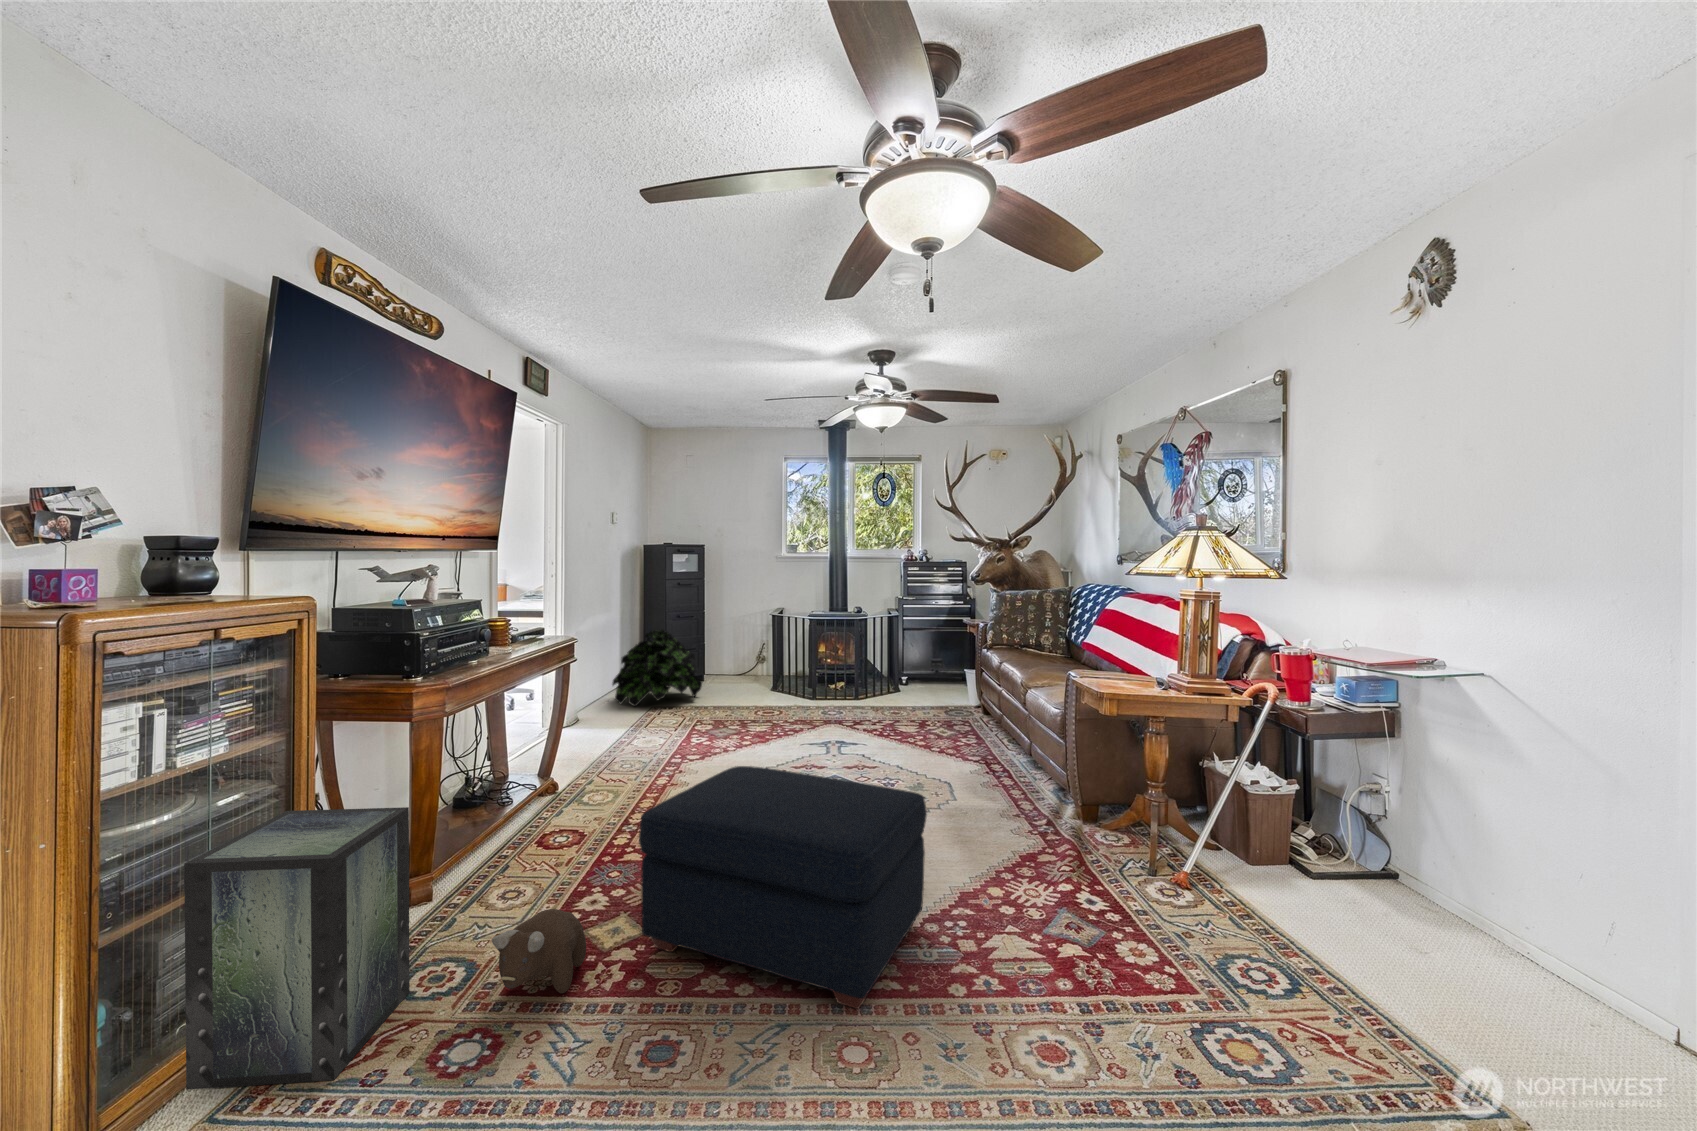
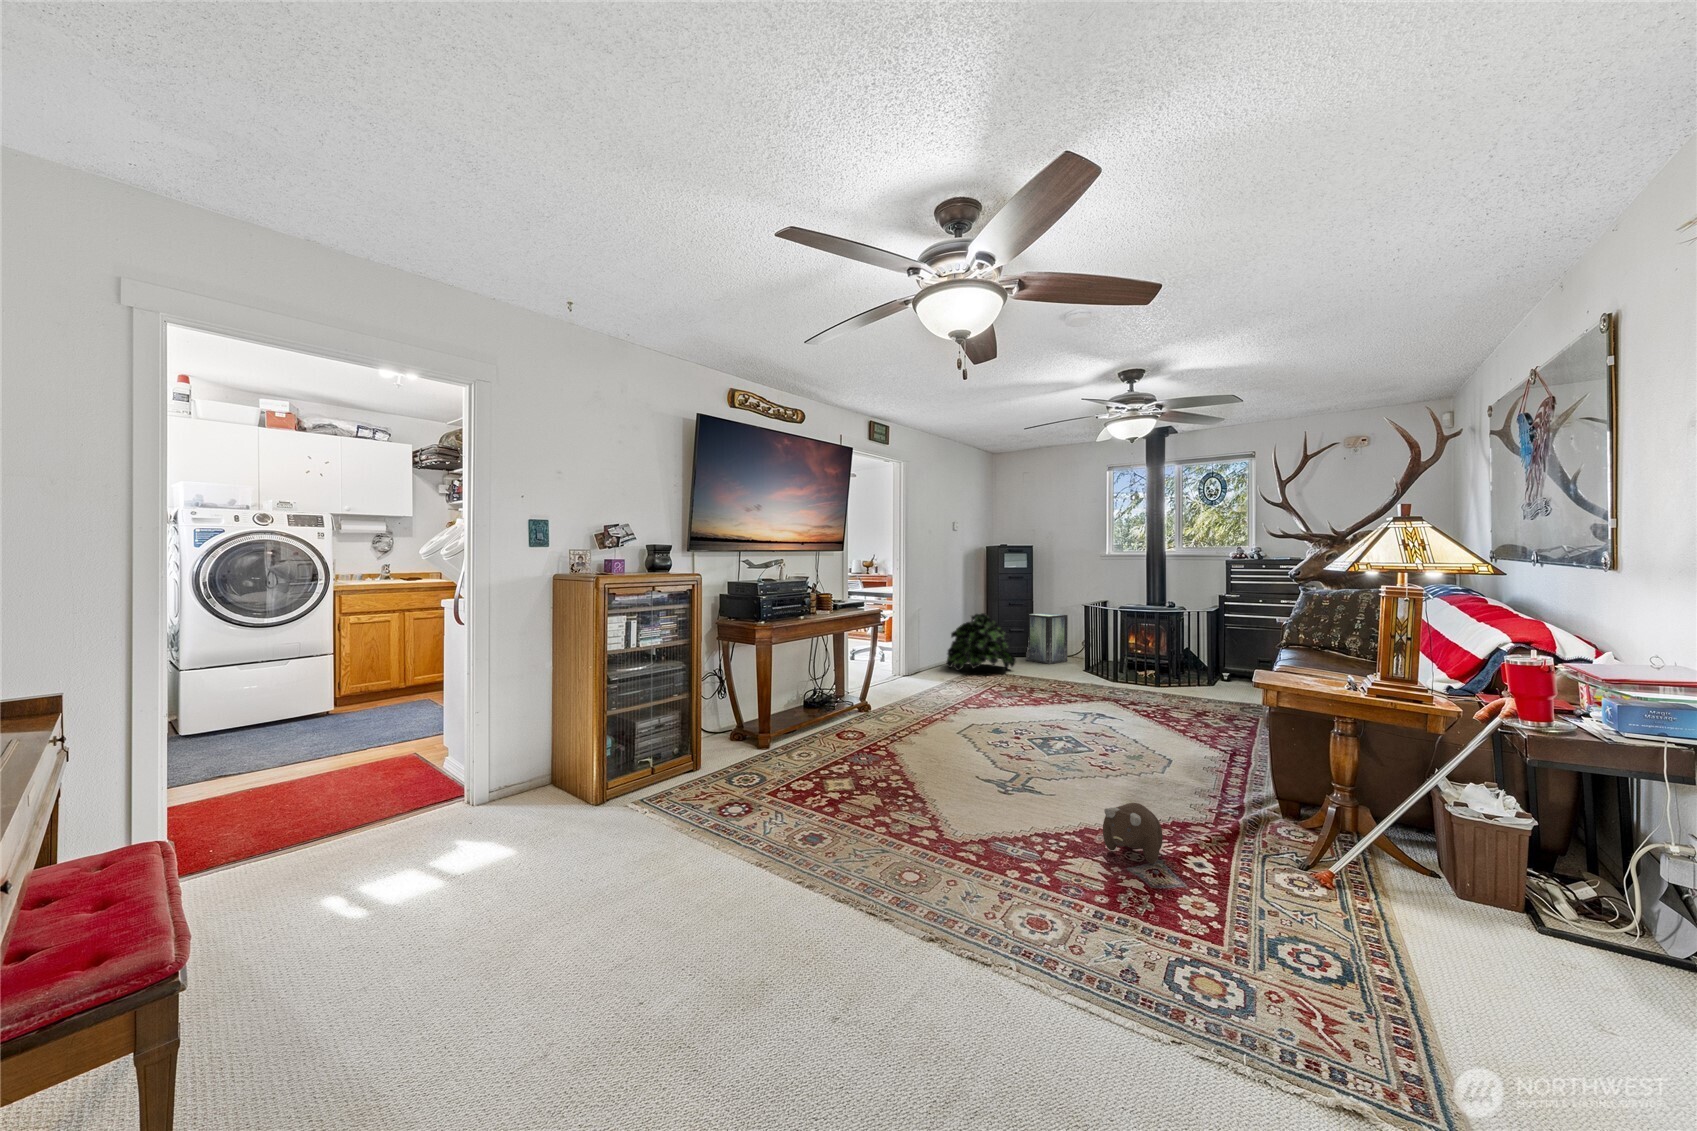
ottoman: present [639,766,927,1009] -> none [840,700,1032,859]
storage box: present [184,807,410,1090] -> present [1026,613,1068,664]
plush toy: present [492,909,586,993] -> present [1103,803,1163,864]

